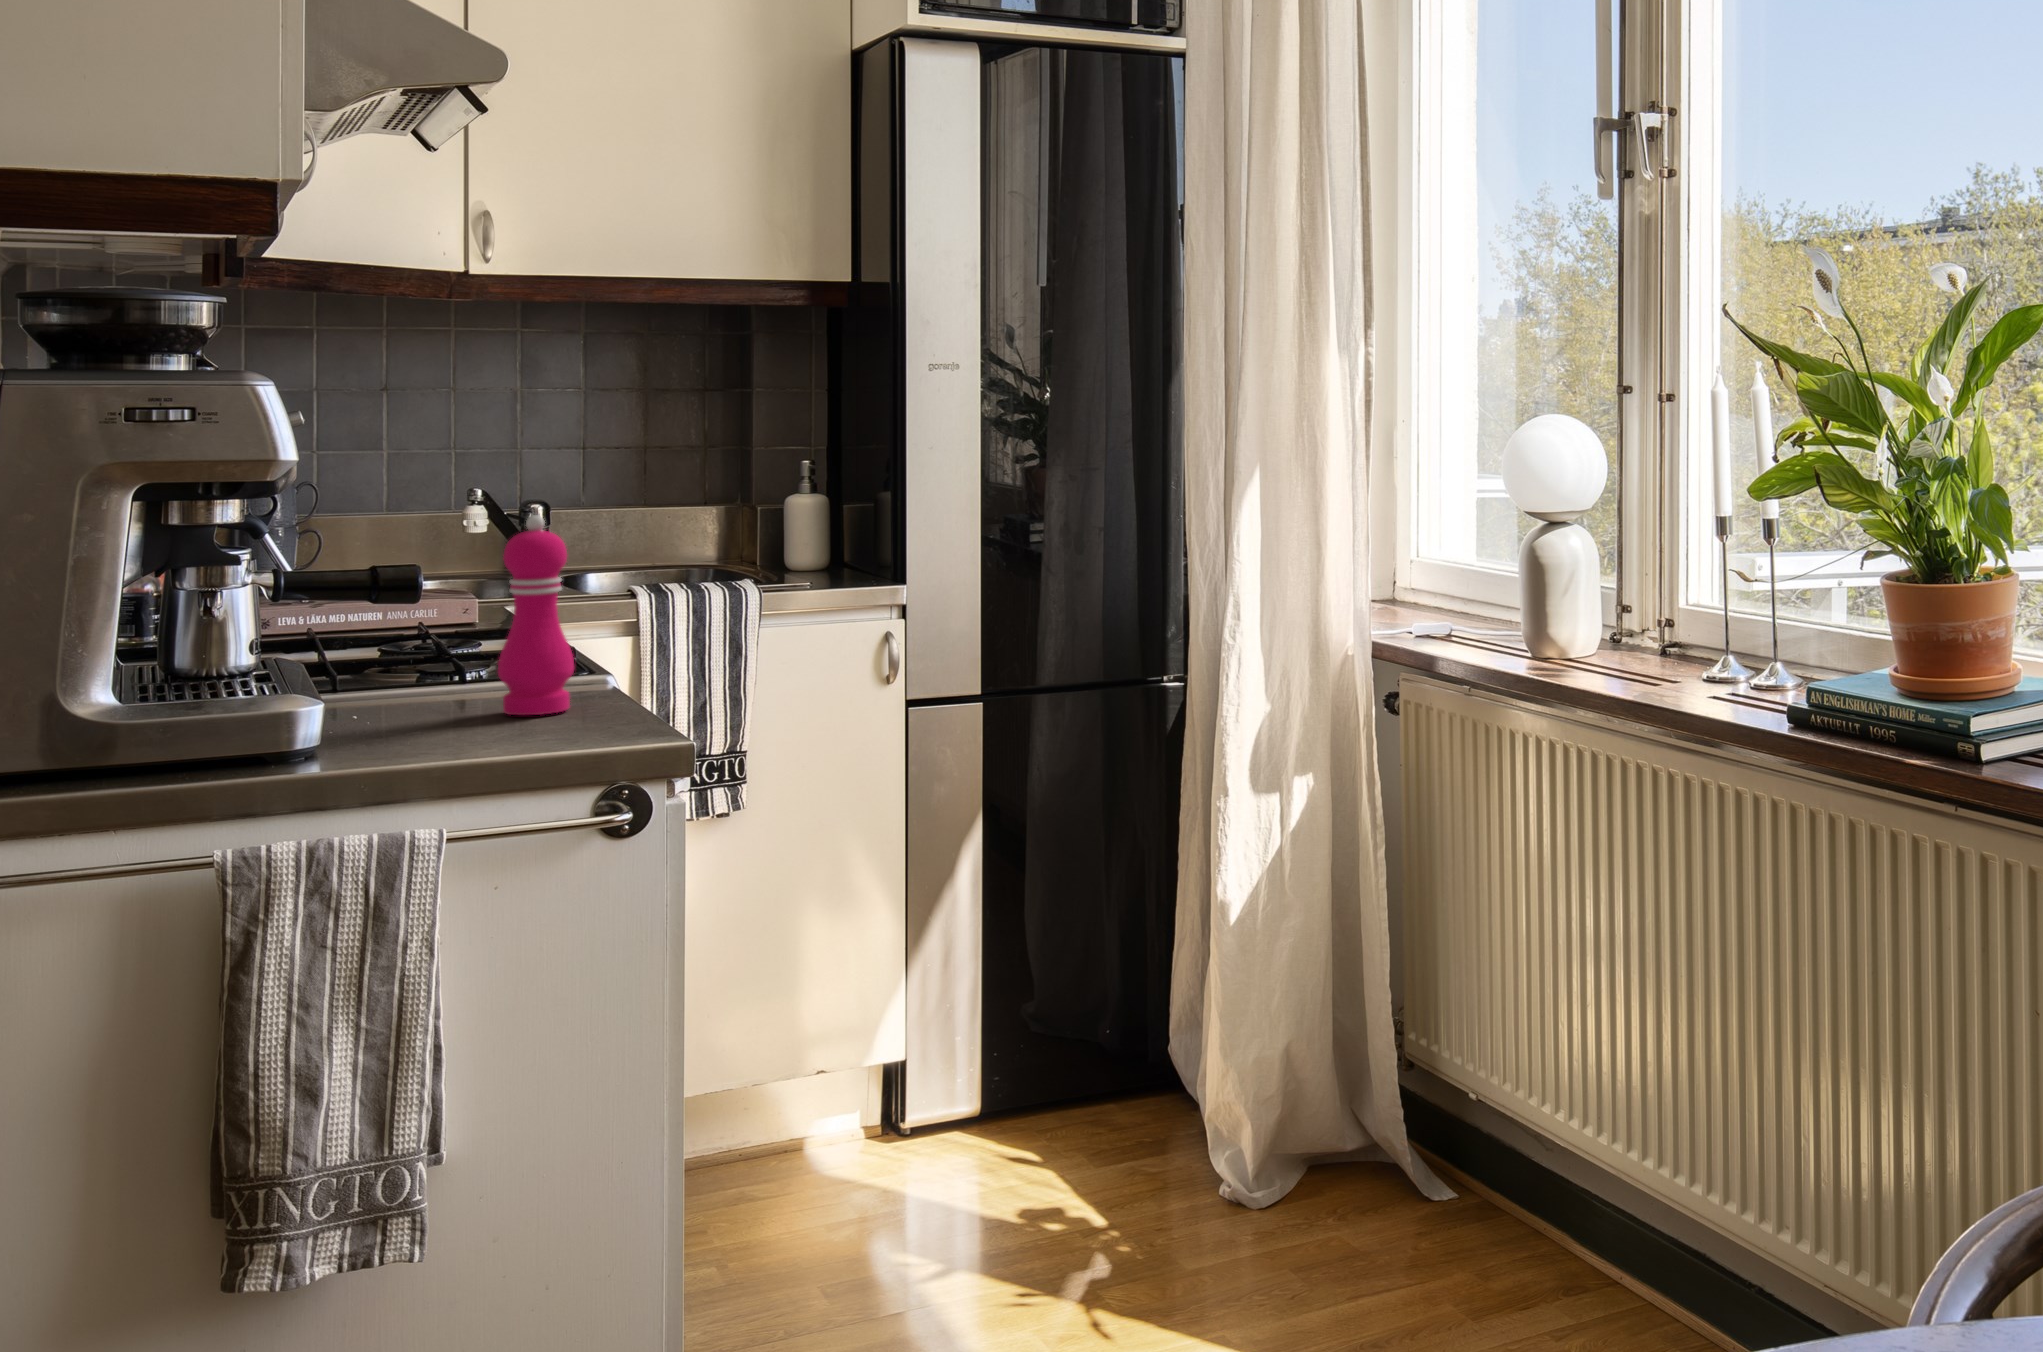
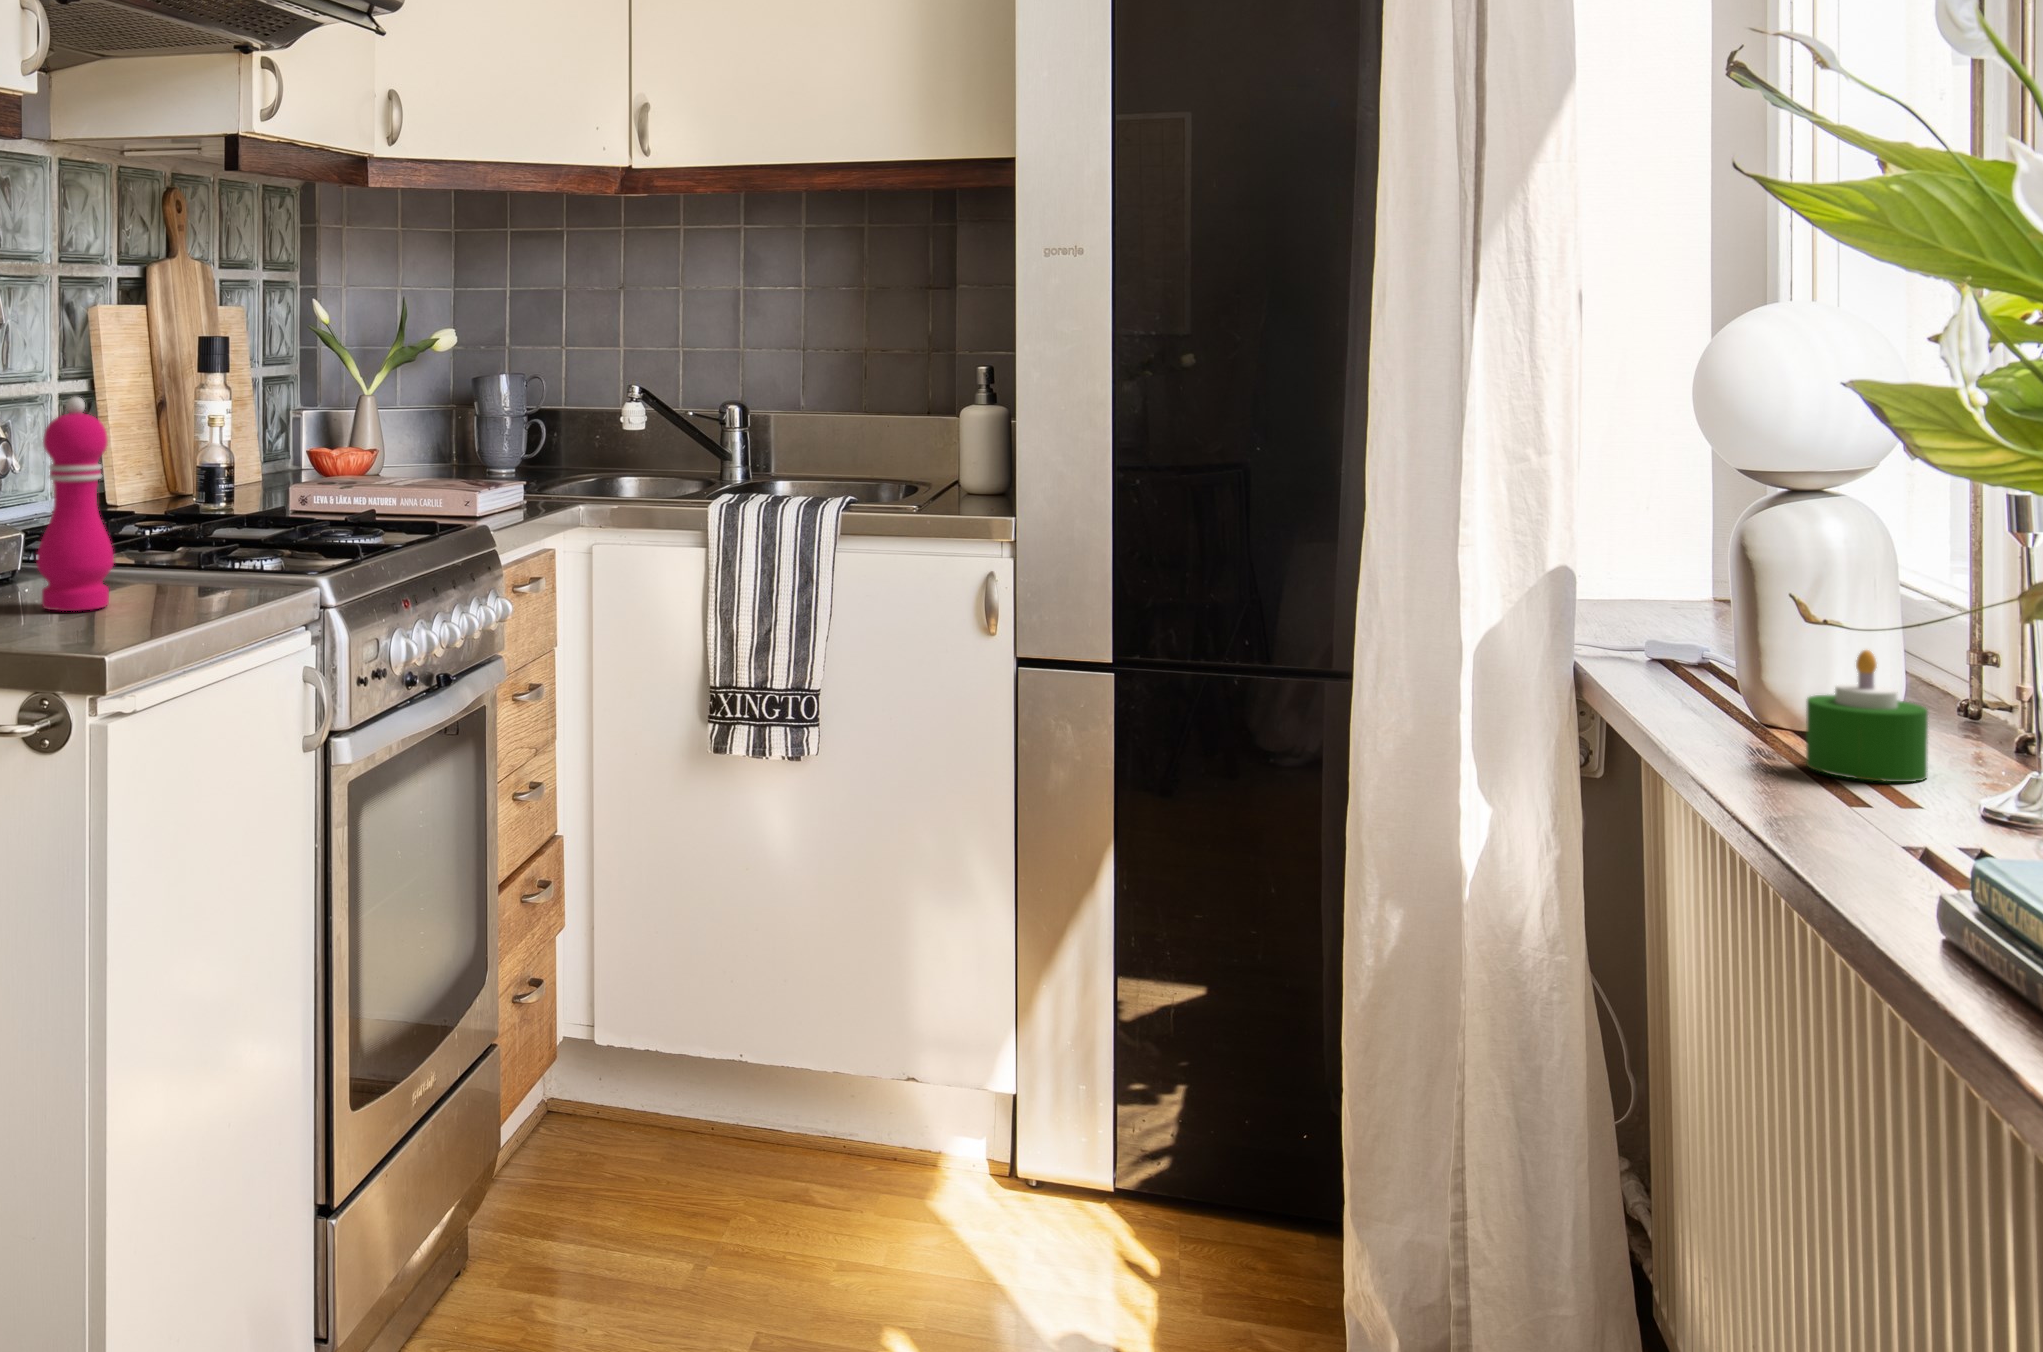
candle: none [1571,600,1626,670] -> present [1806,650,1928,782]

